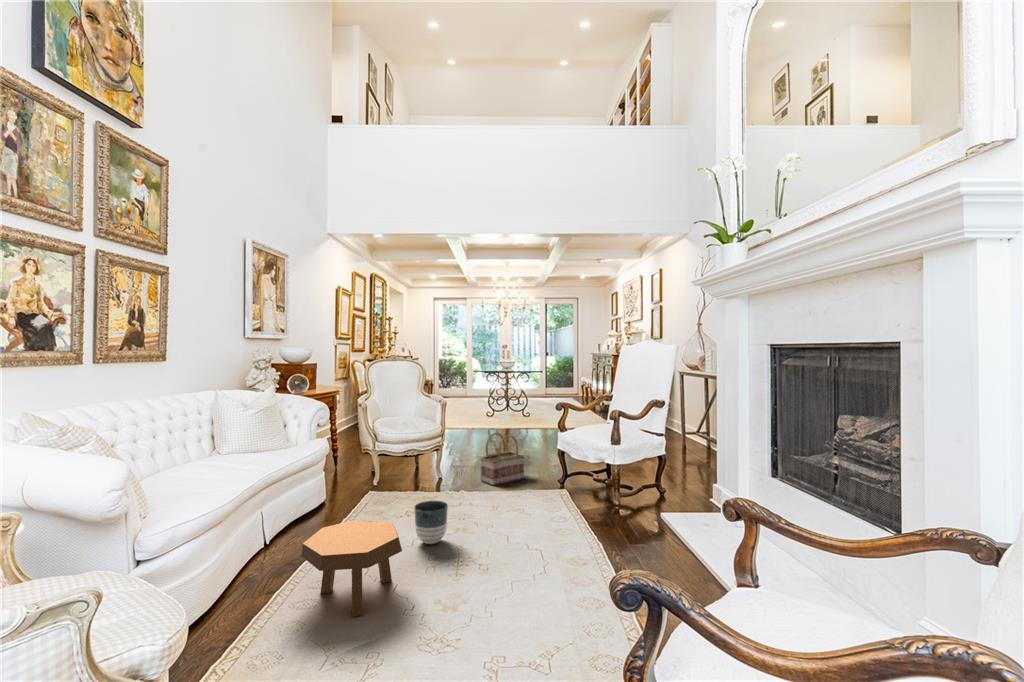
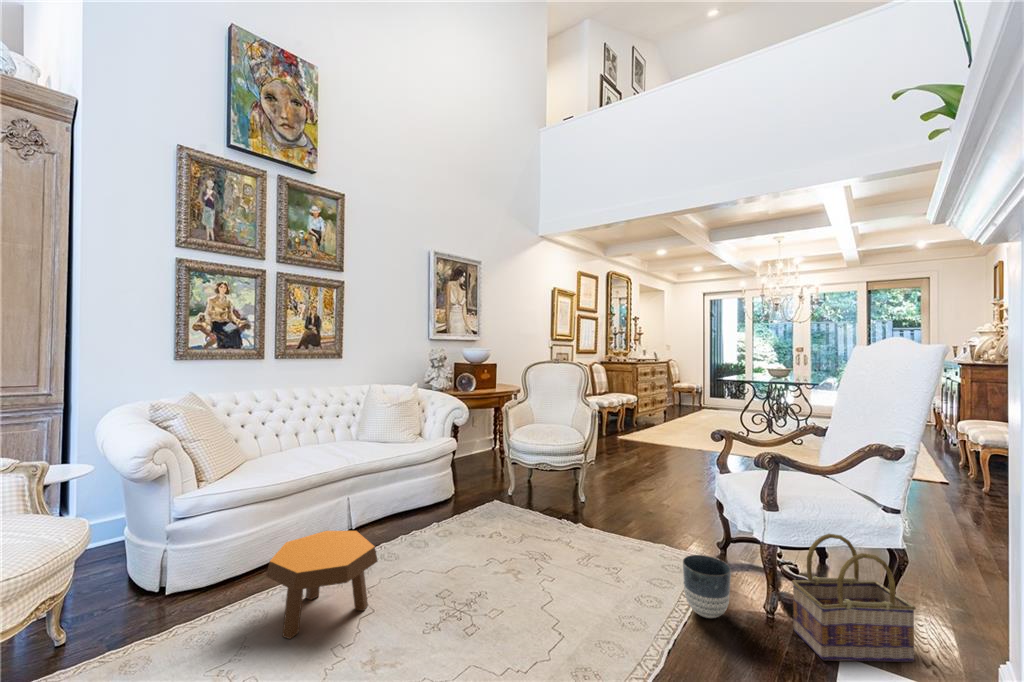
basket: present [480,433,524,485] -> present [792,534,916,662]
planter: present [414,501,448,544] -> present [683,555,731,618]

